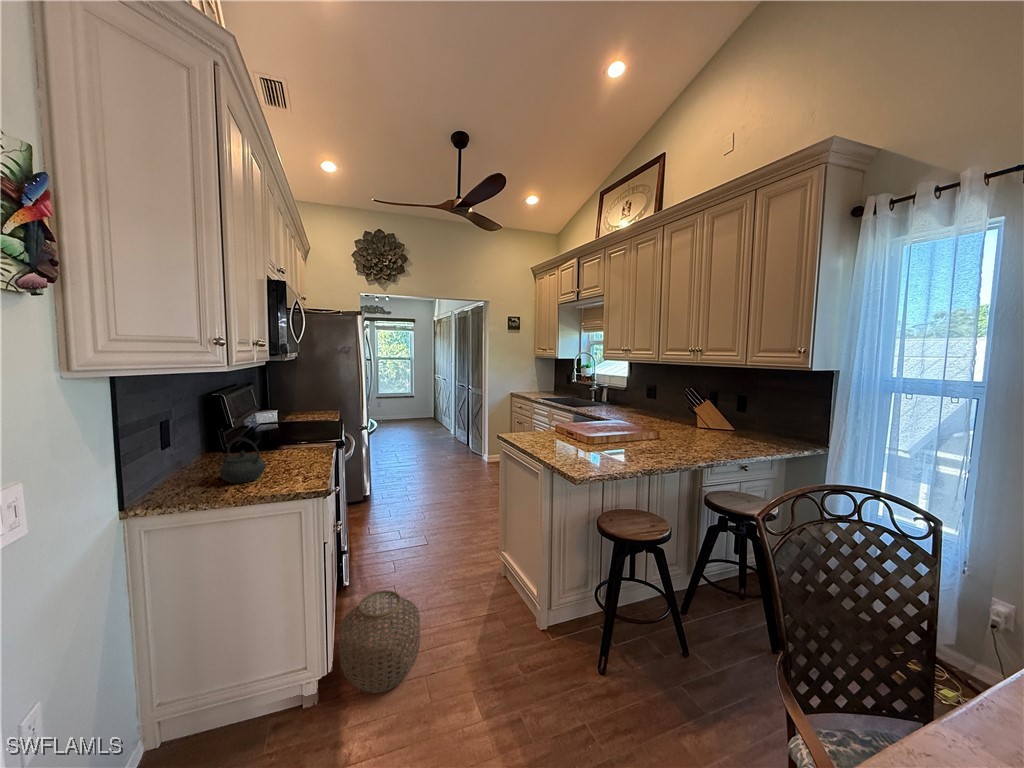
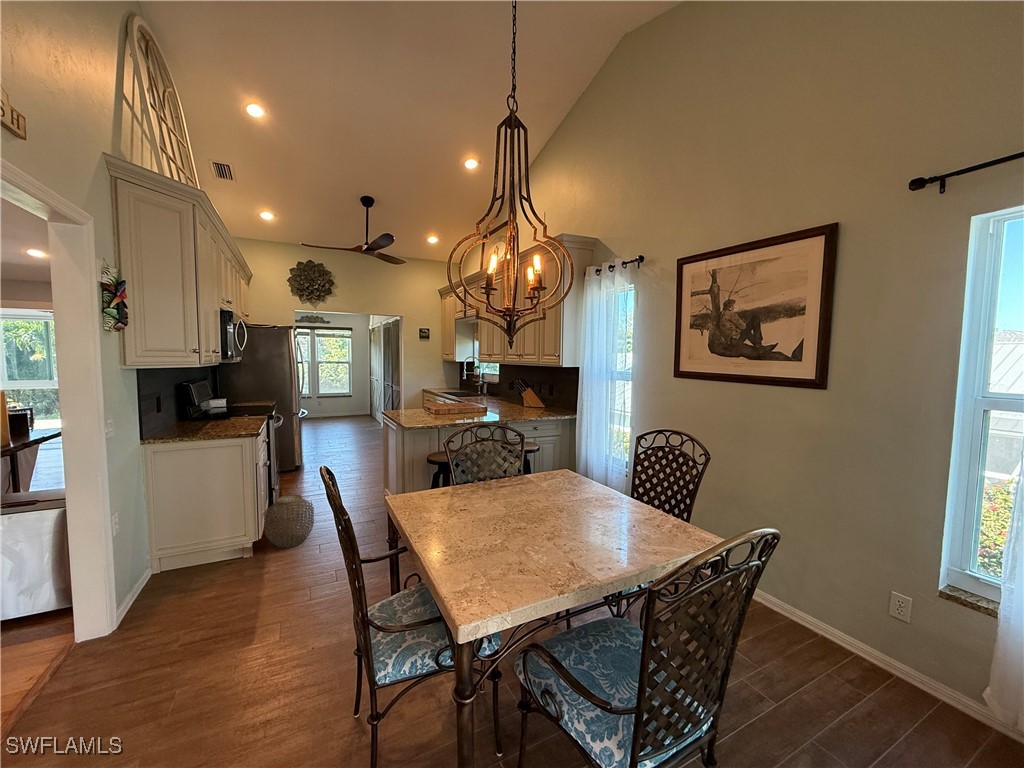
kettle: present [220,438,265,483] -> none [193,404,220,430]

